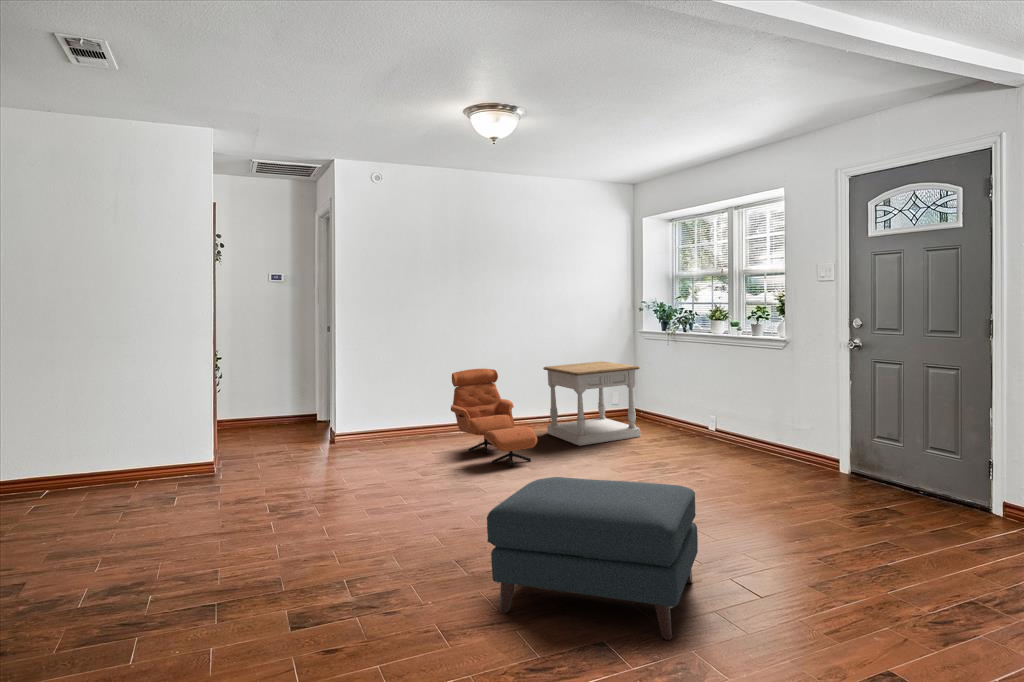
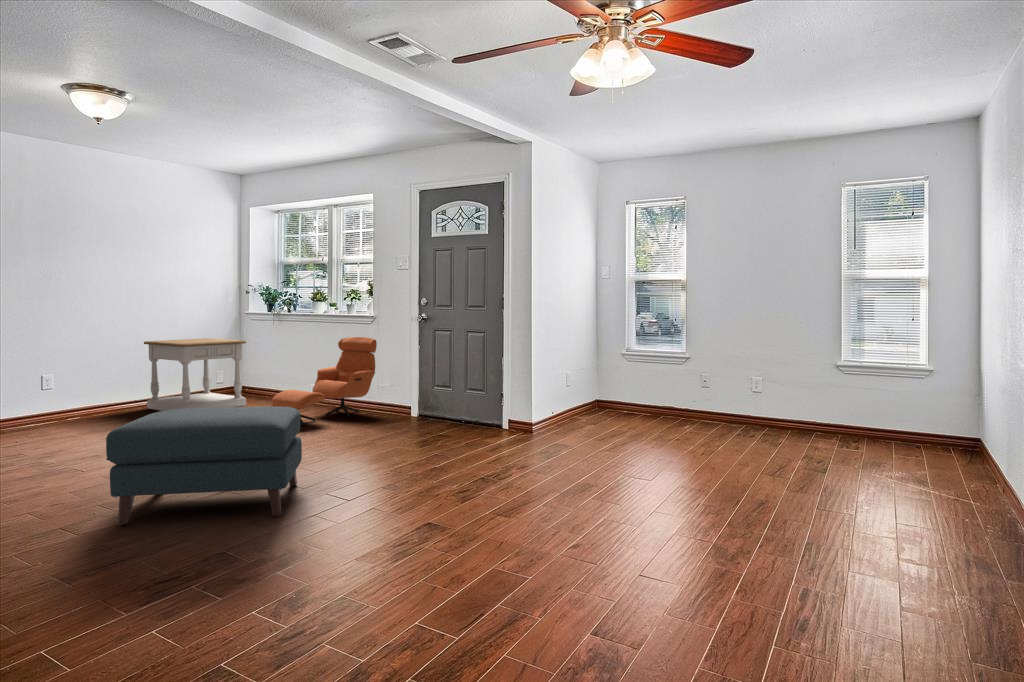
armchair: present [451,369,537,467] -> present [272,337,377,425]

